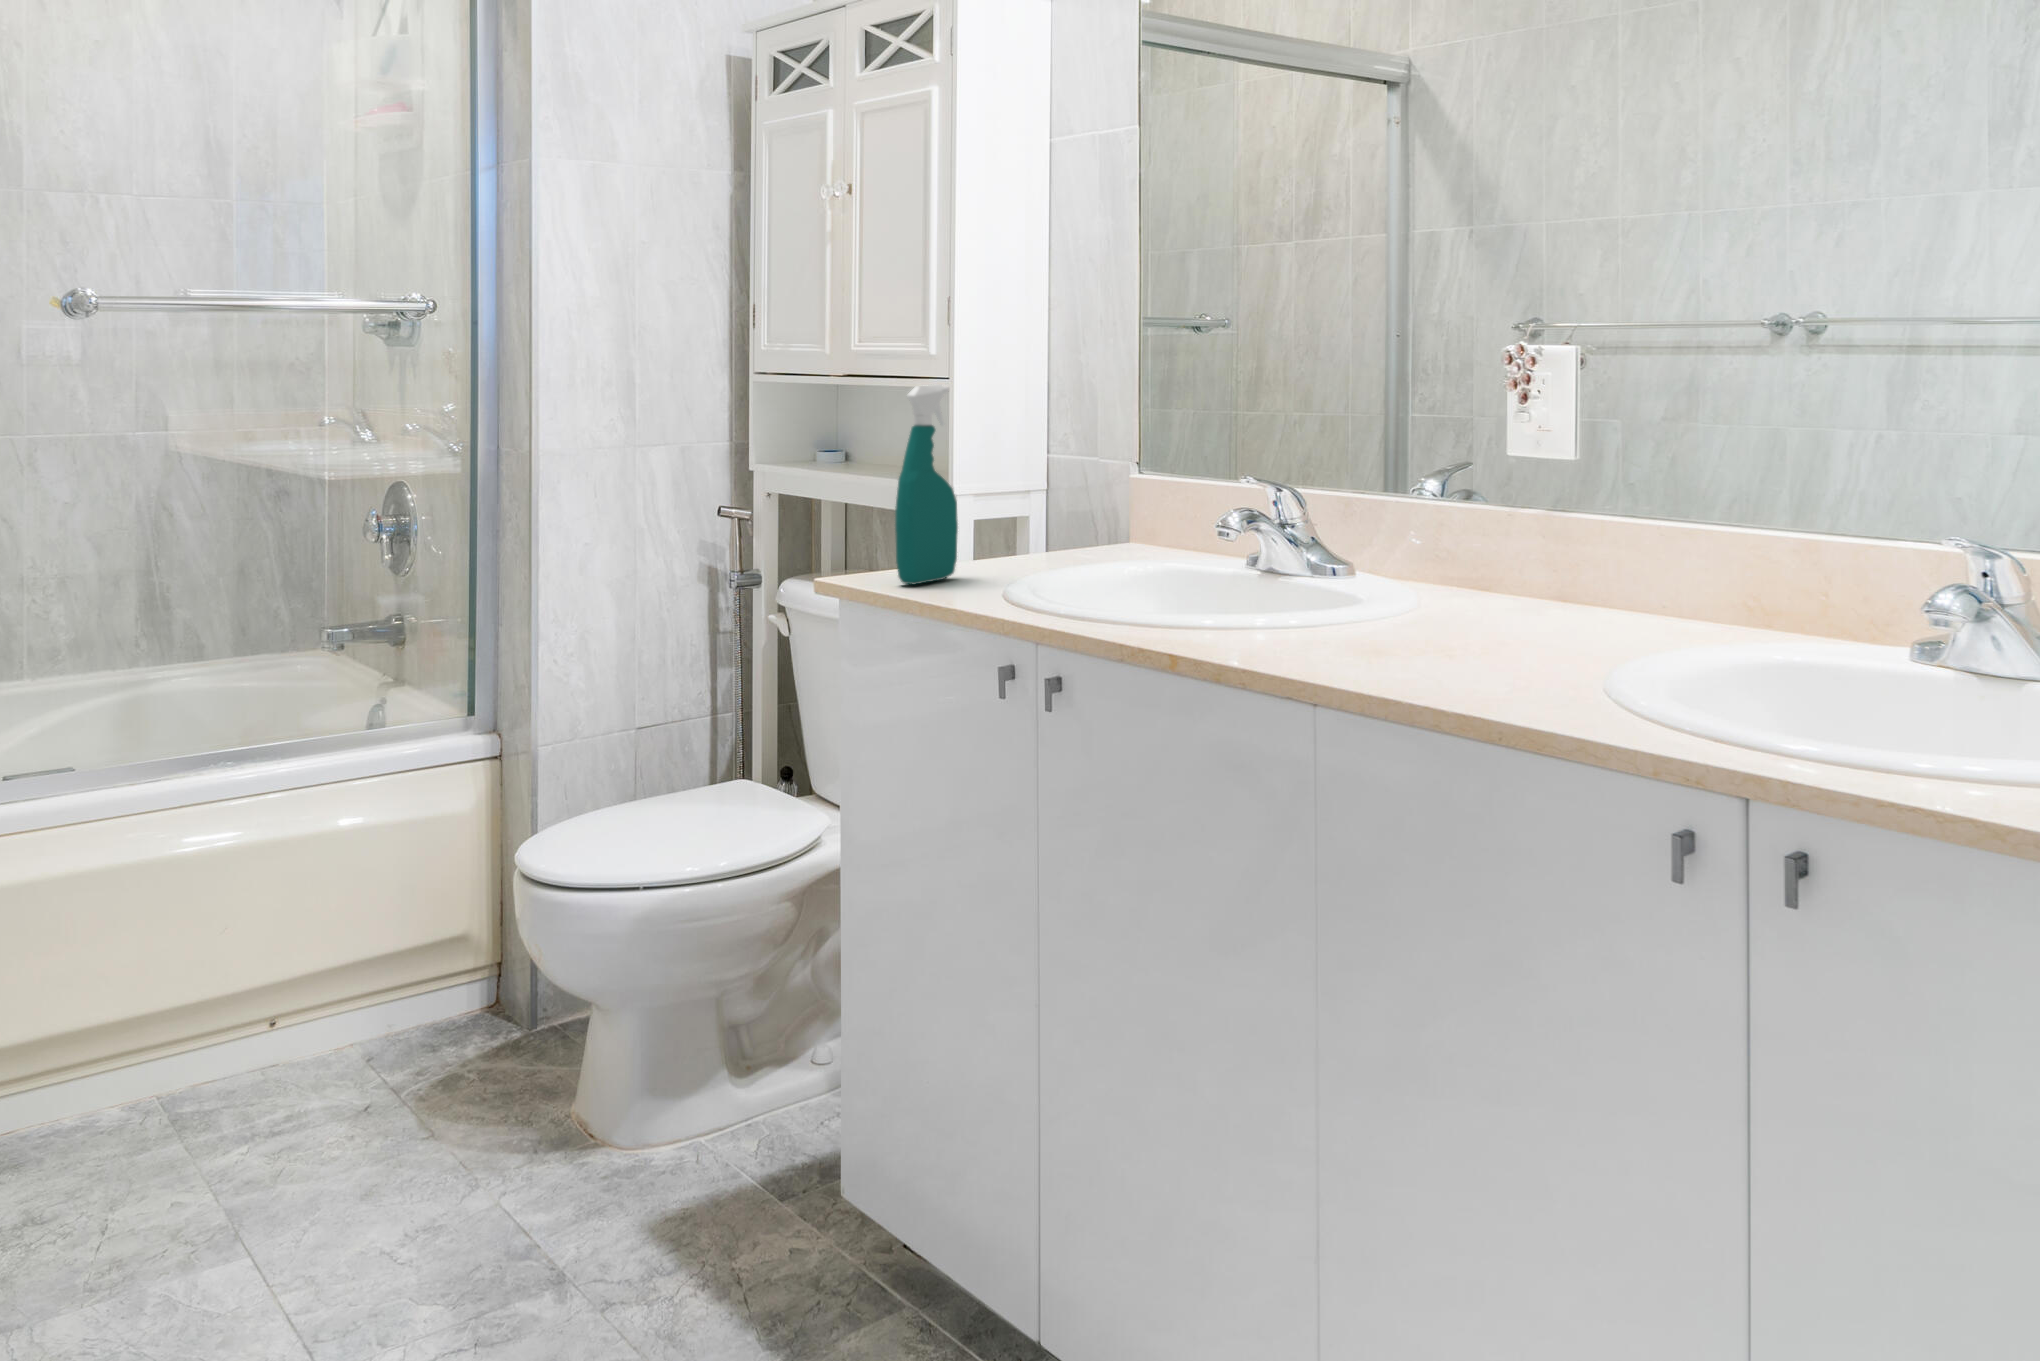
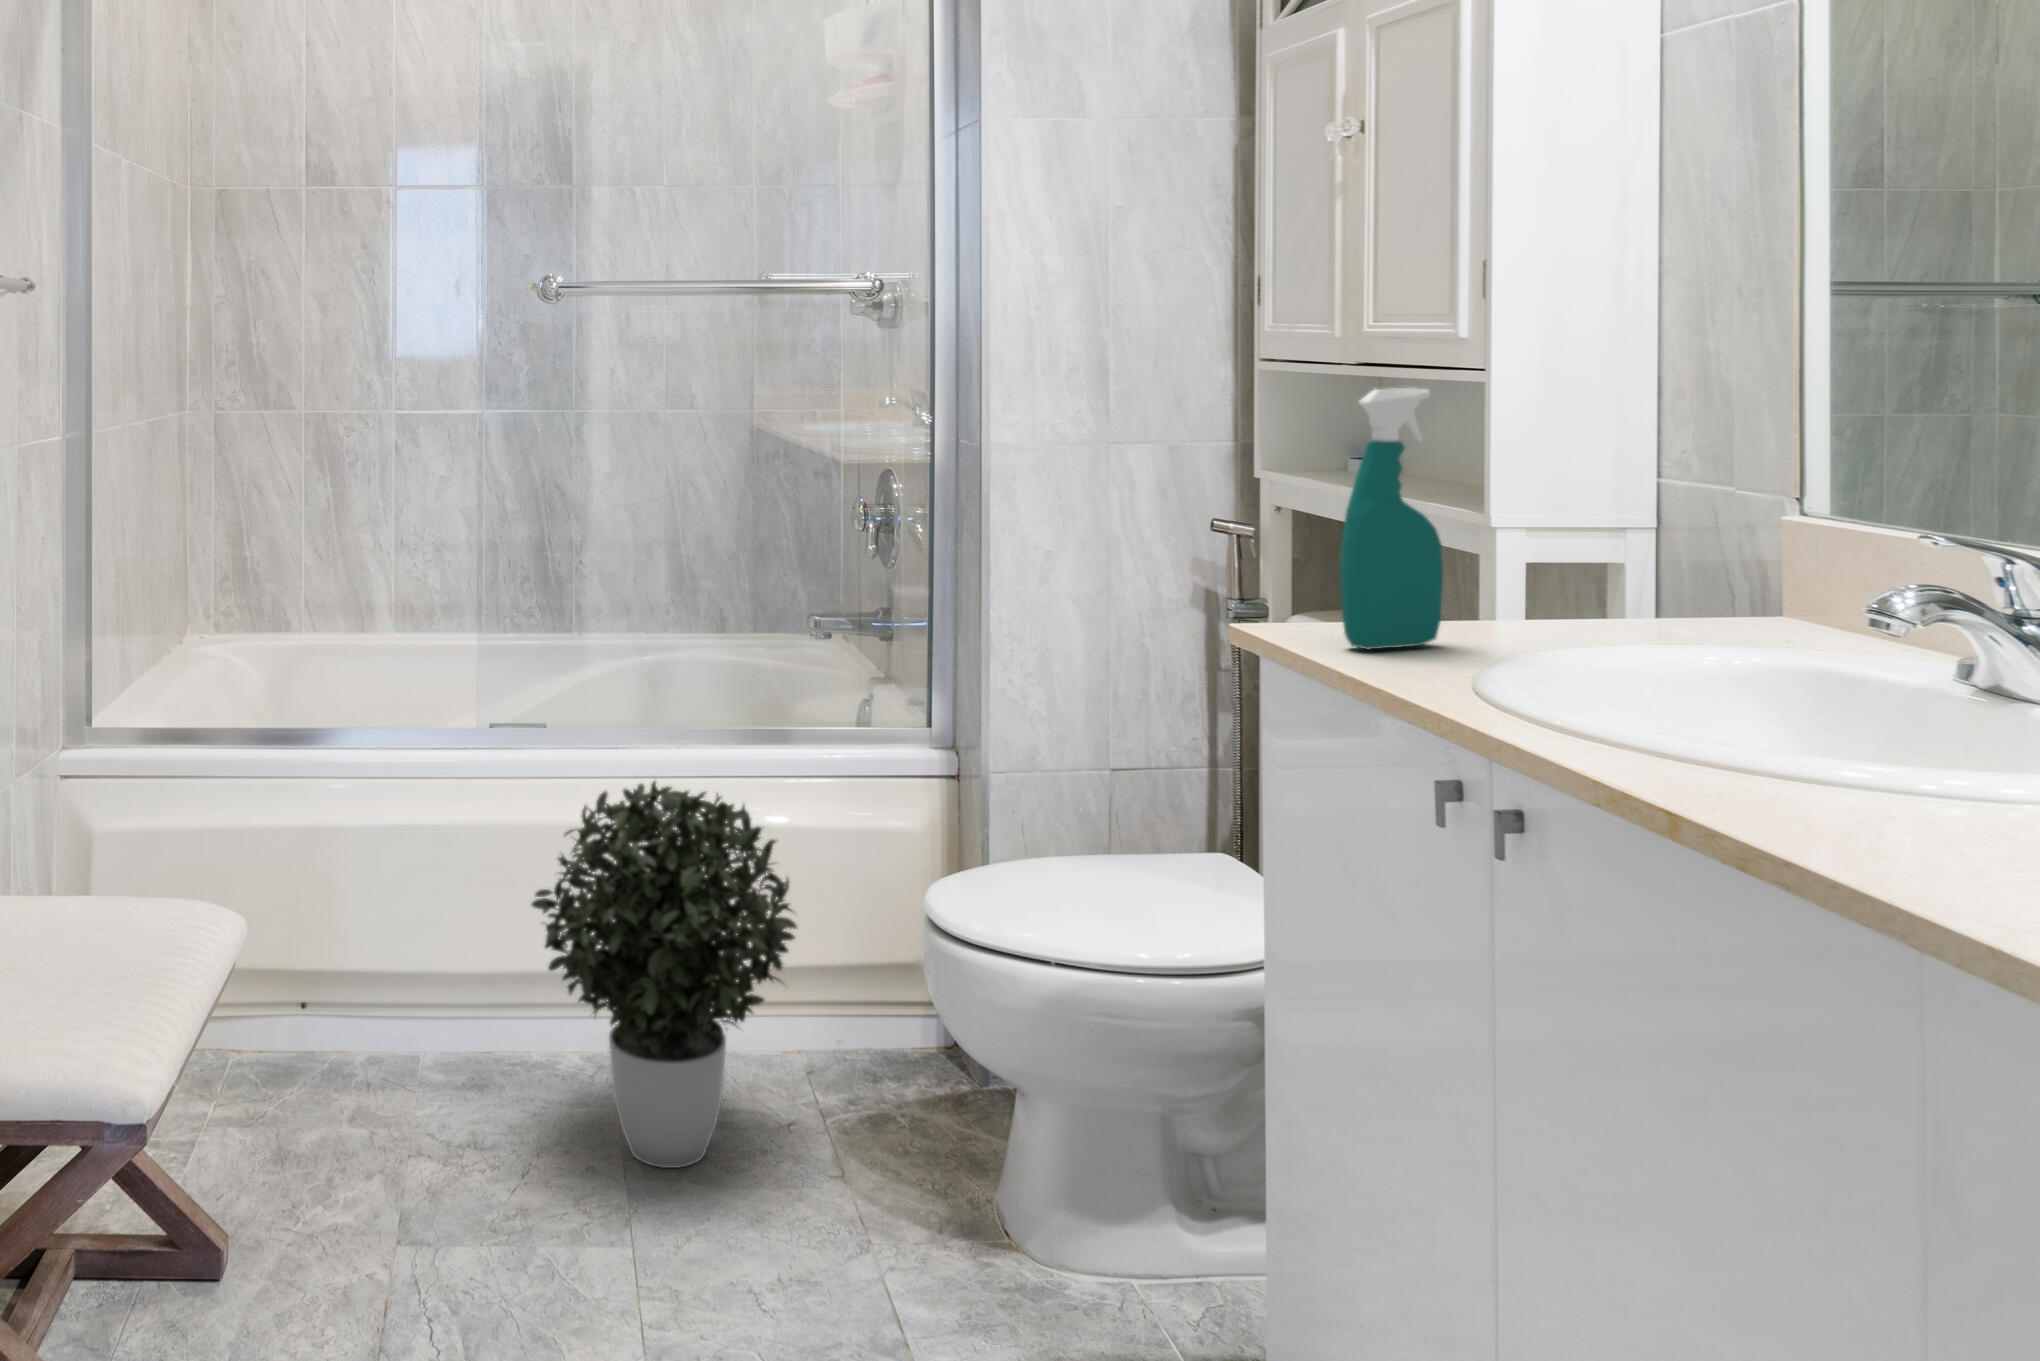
potted plant: none [92,796,388,1191] -> present [531,781,797,1168]

